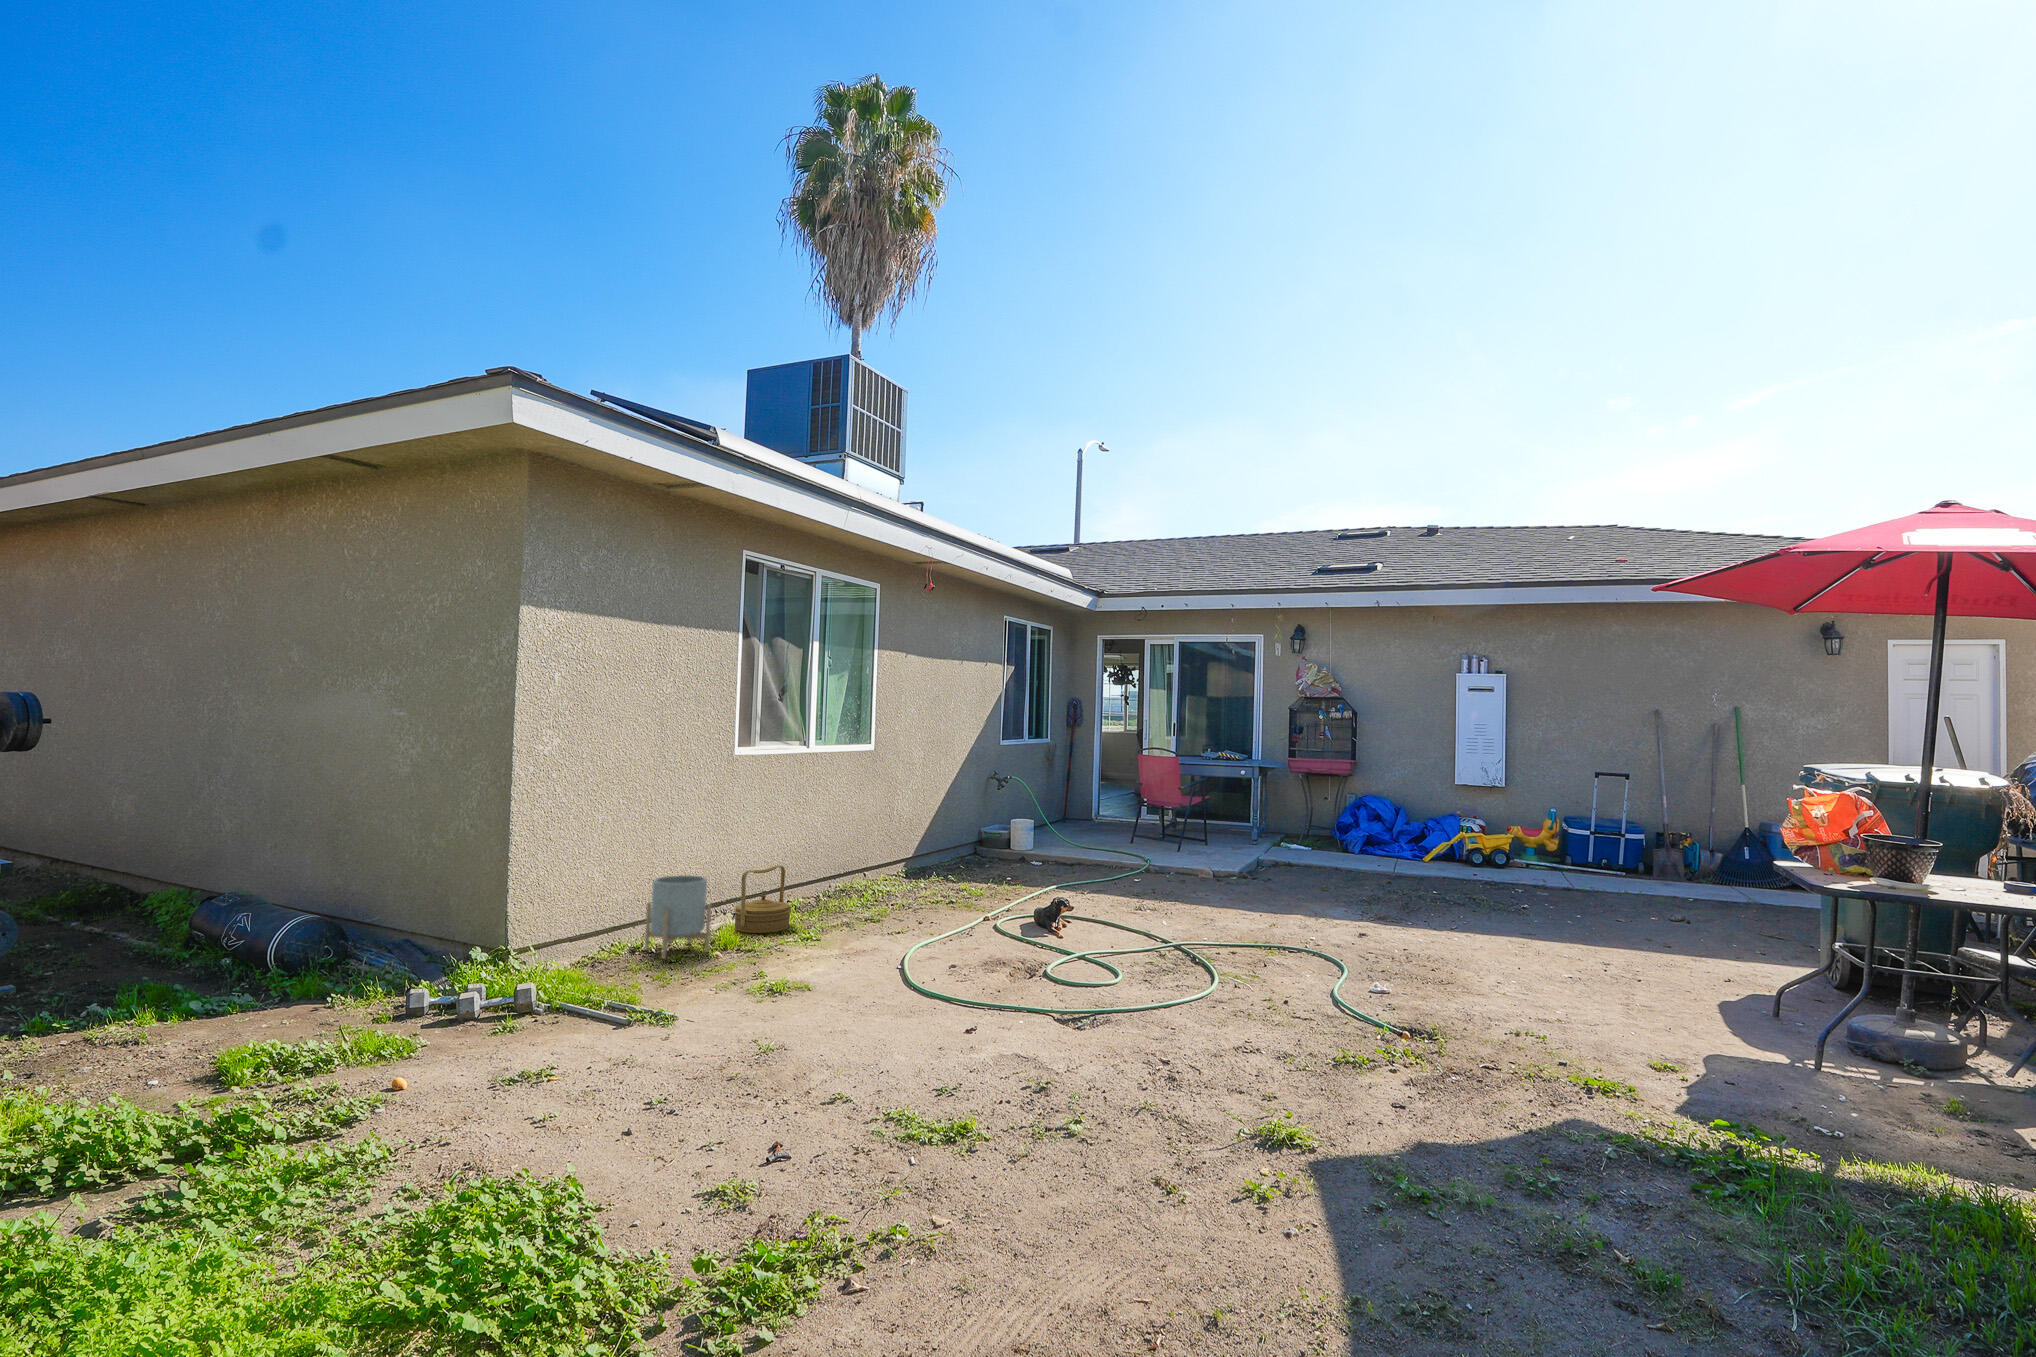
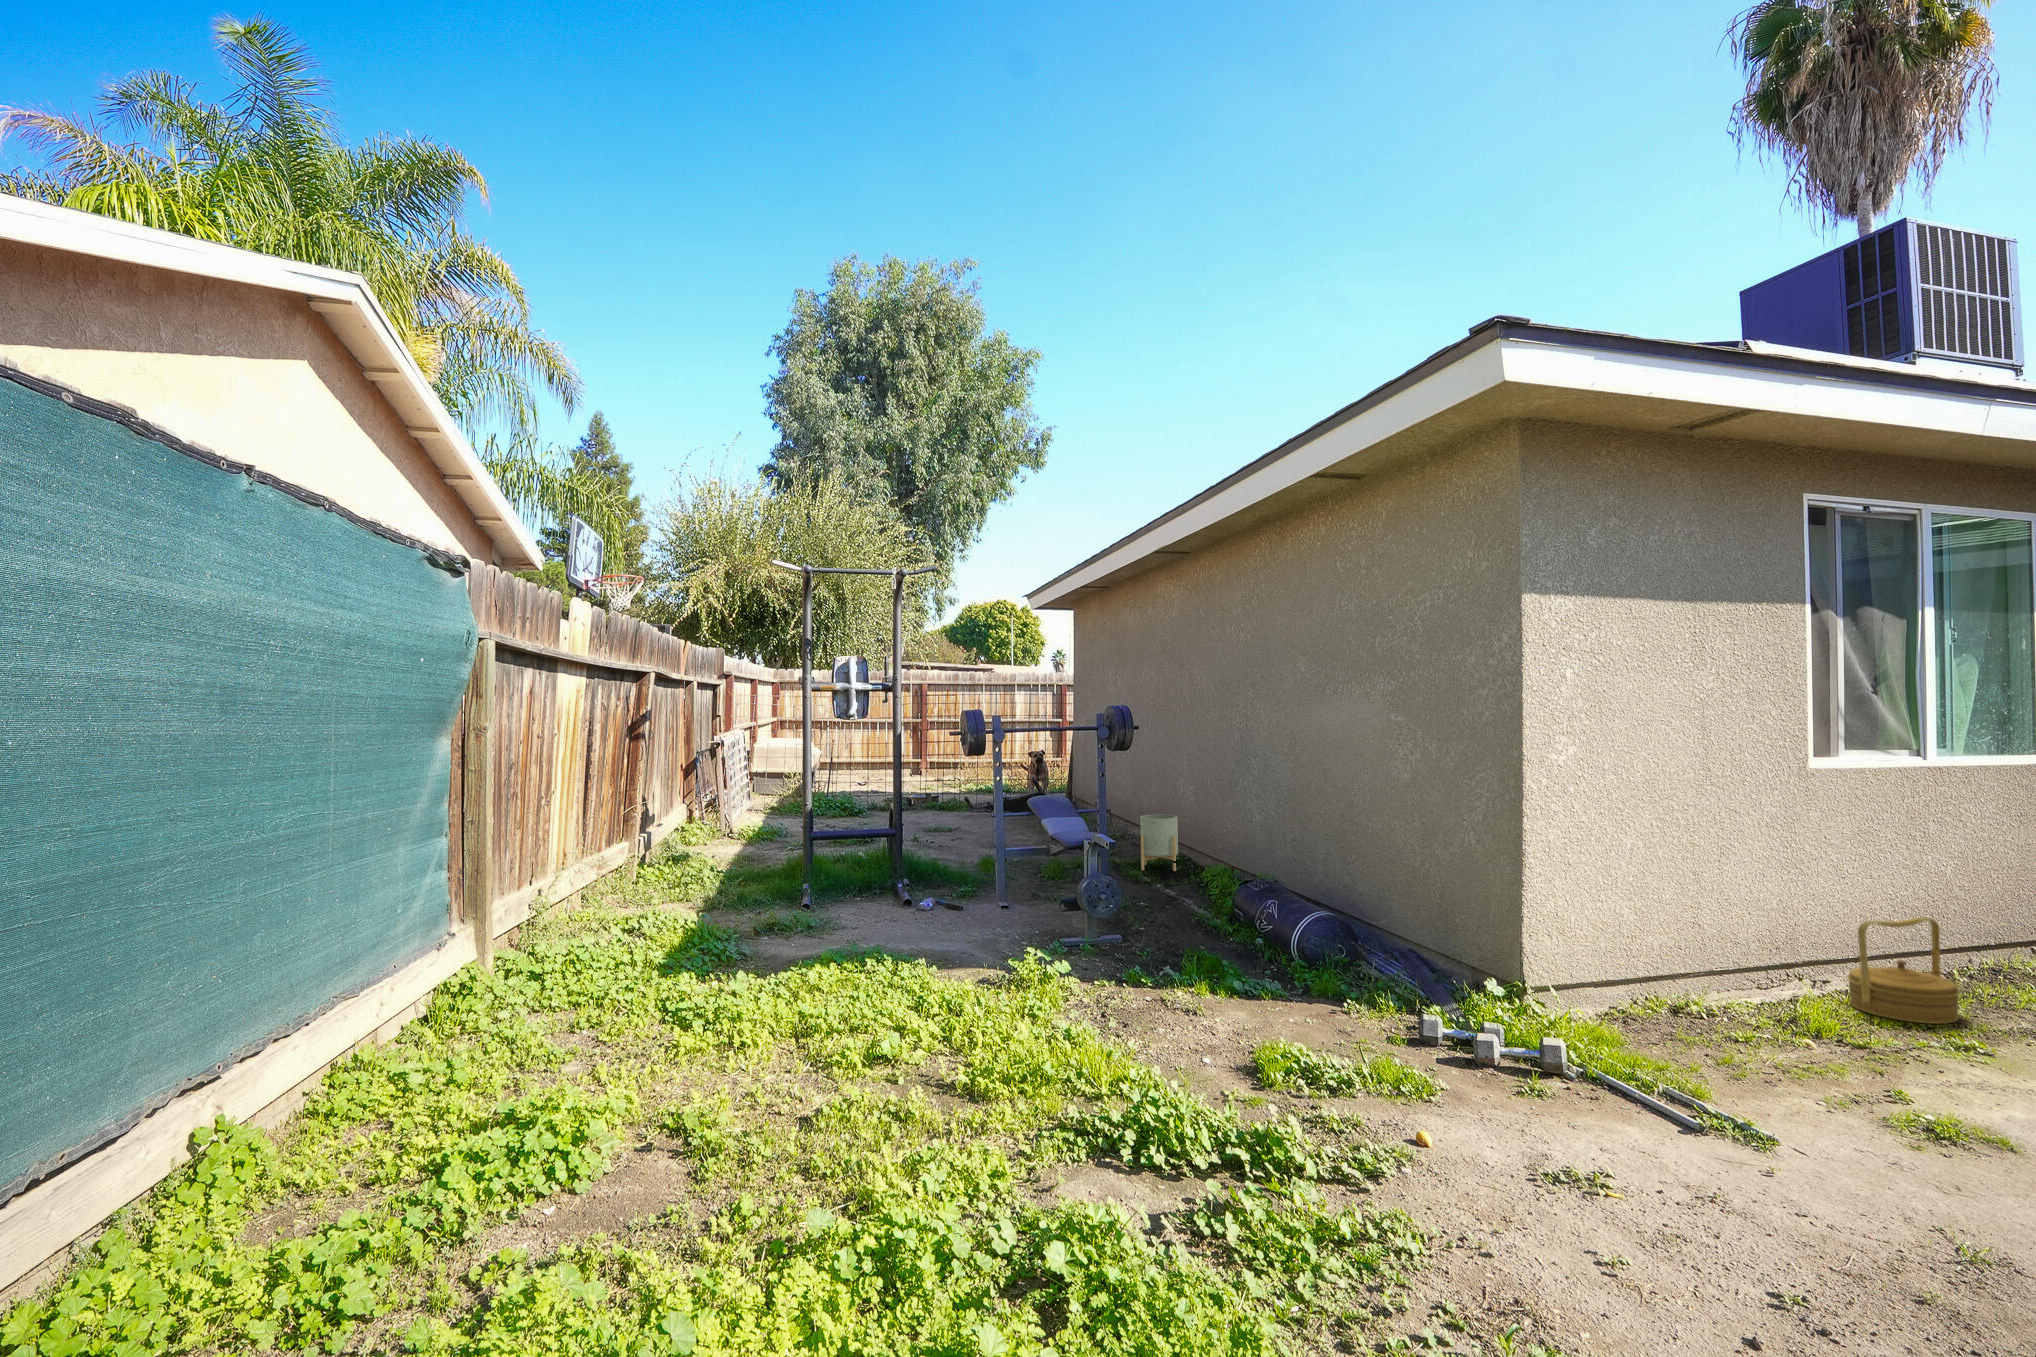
planter: present [645,875,711,959] -> present [1140,814,1178,871]

